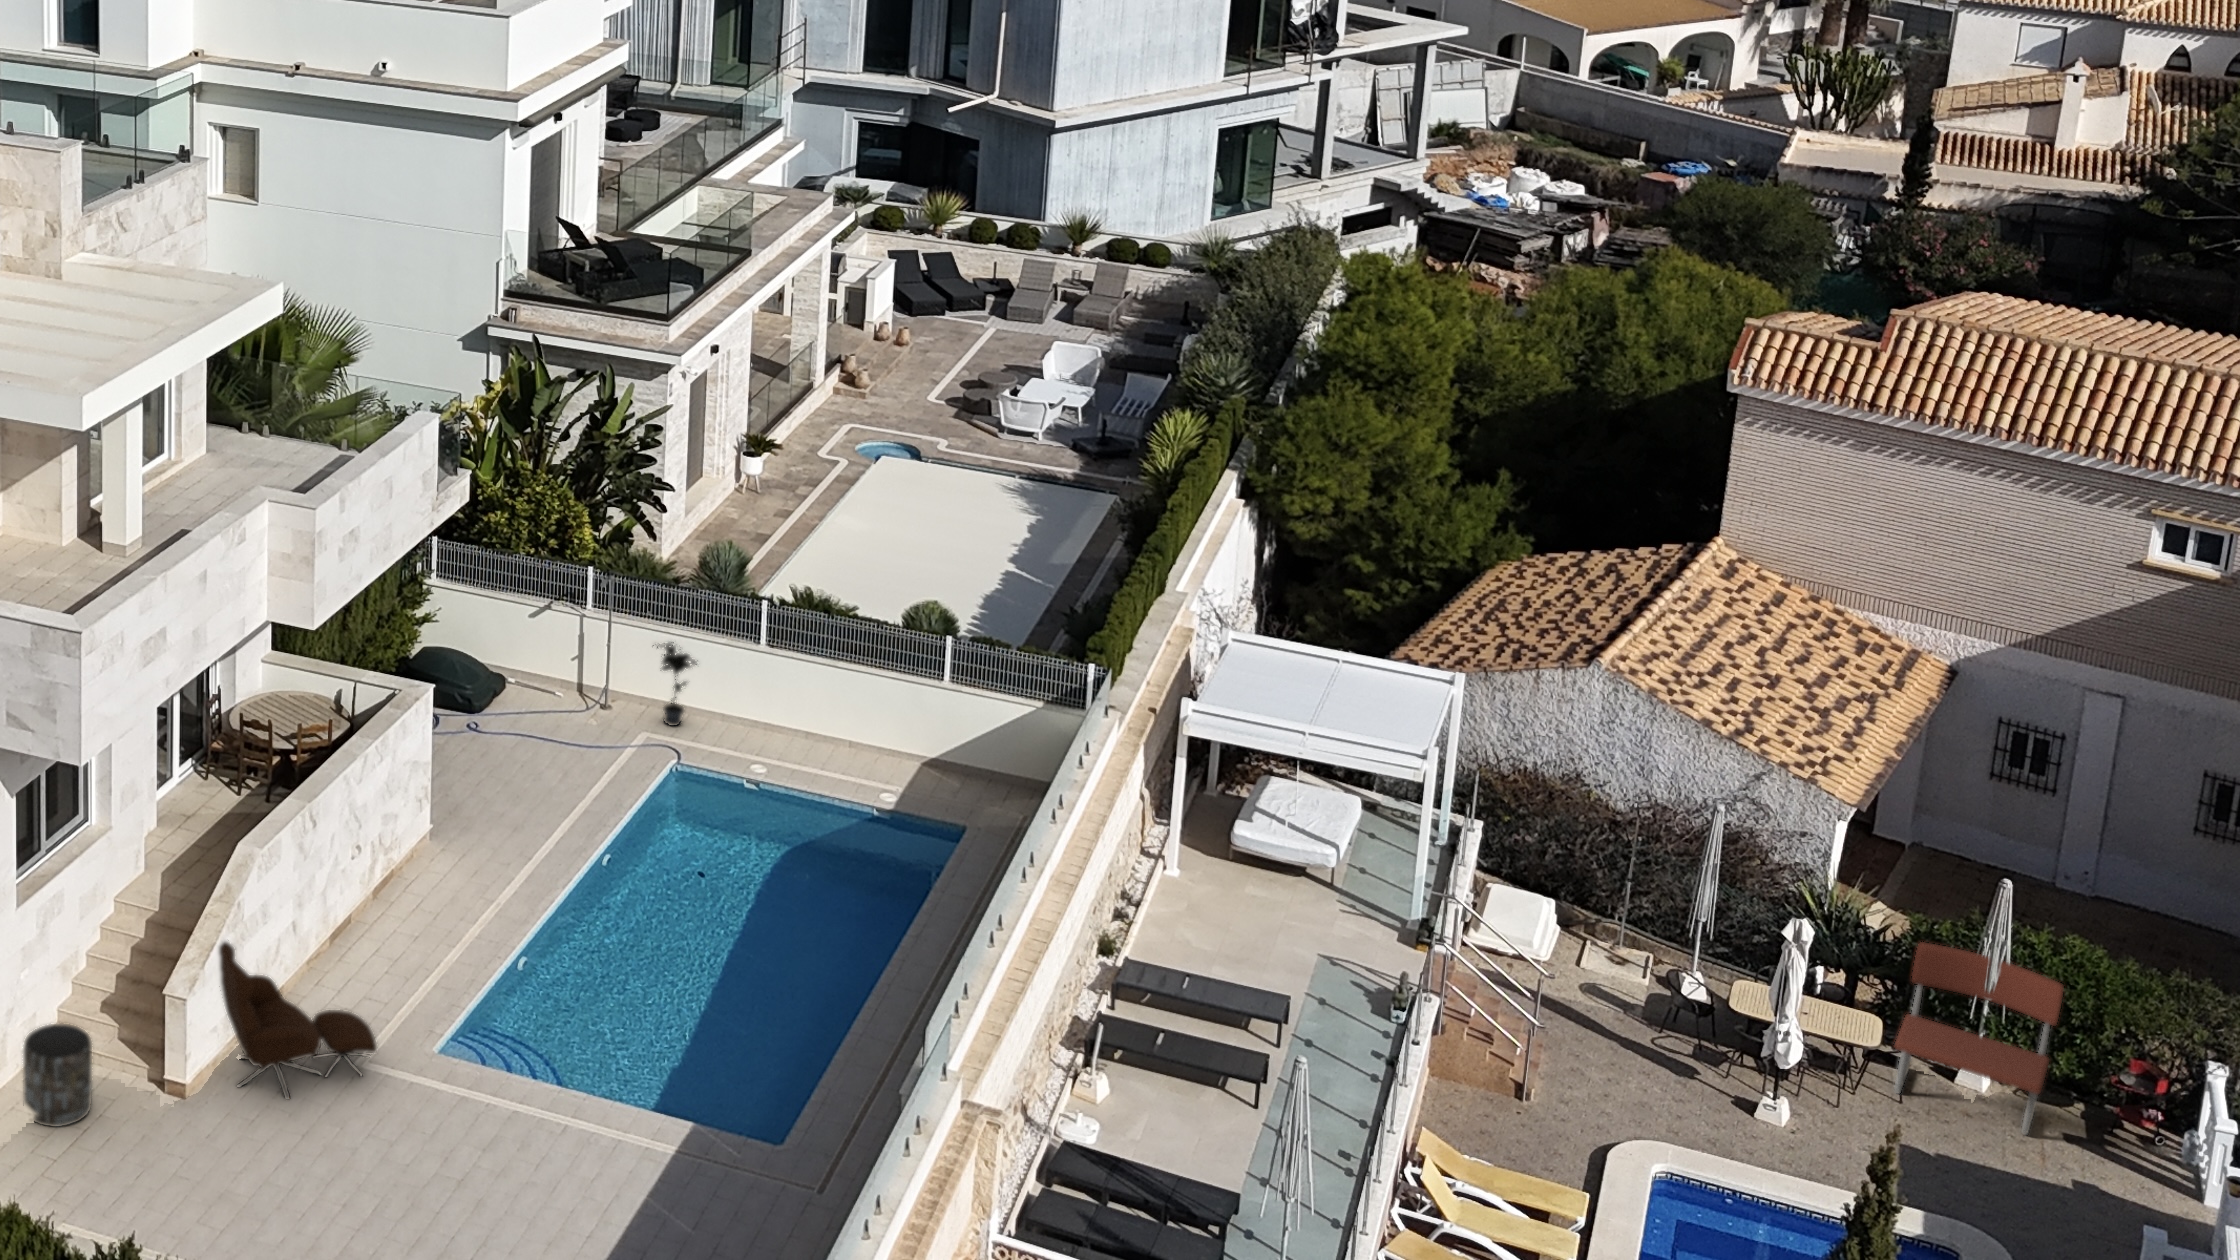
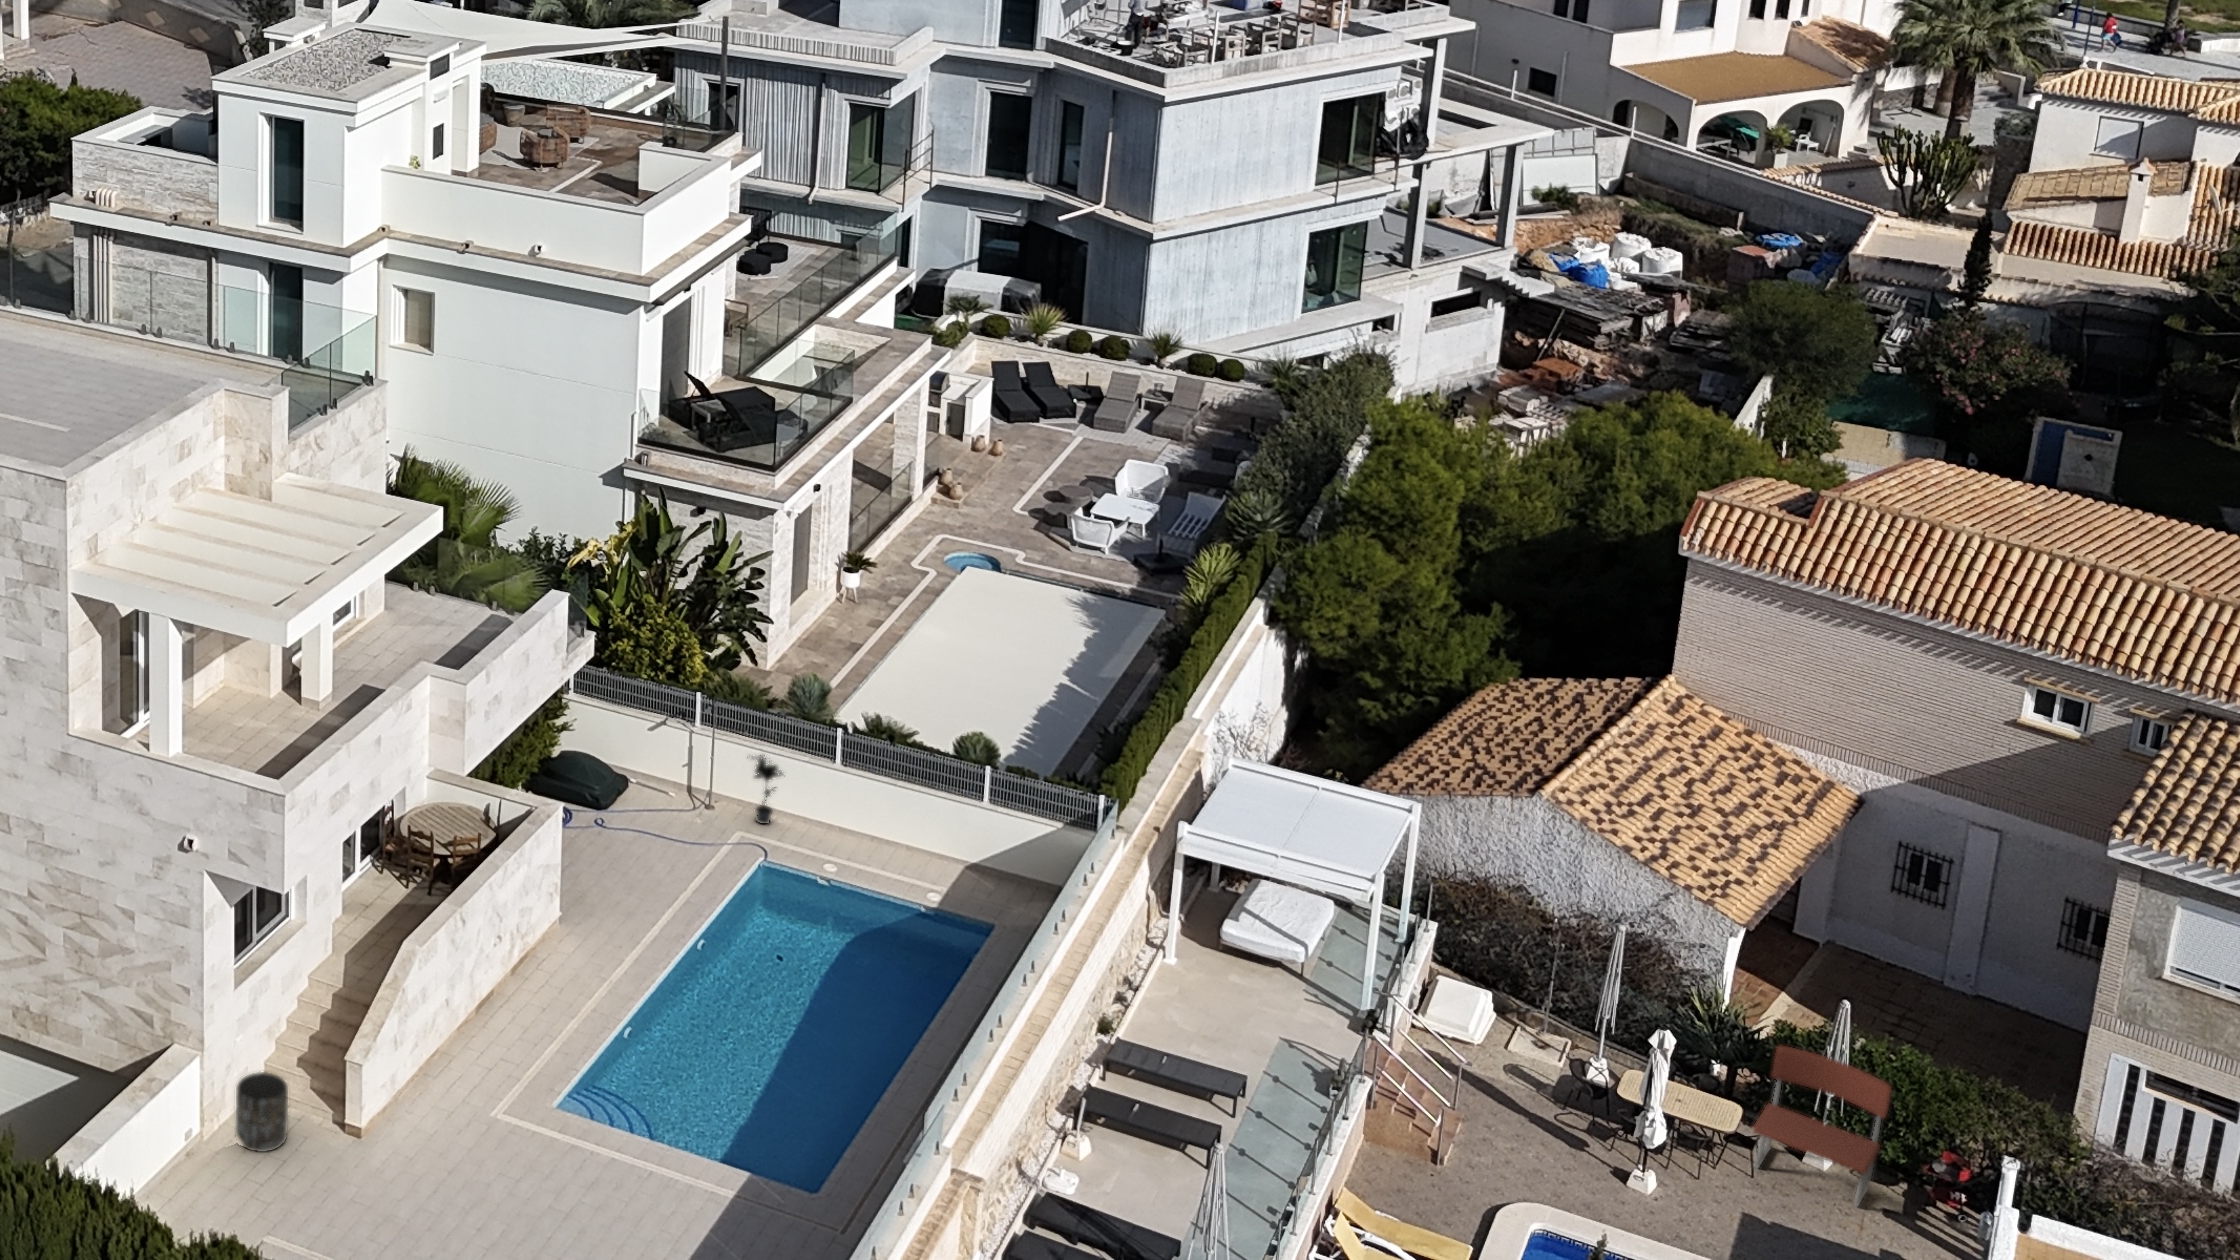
lounge chair: present [219,942,377,1099] -> none [384,1009,509,1136]

